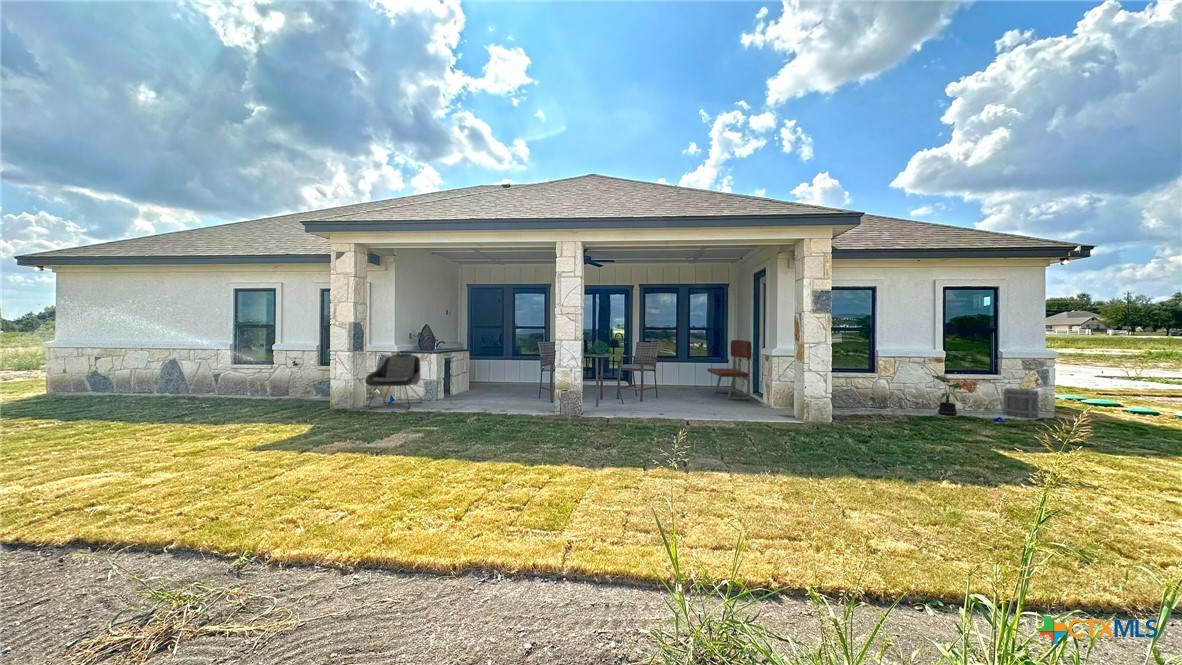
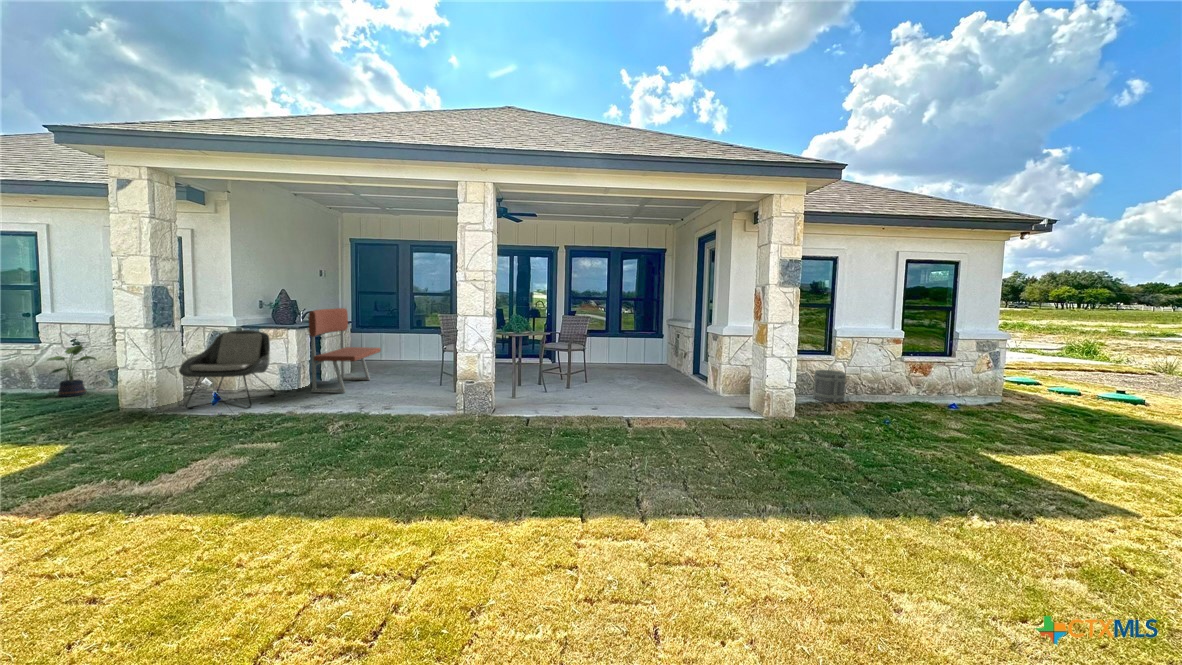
bench: present [707,340,751,400] -> present [308,308,381,393]
potted plant: present [933,375,964,416] -> present [48,345,97,397]
bucket: present [1003,388,1039,417] -> present [813,370,846,403]

